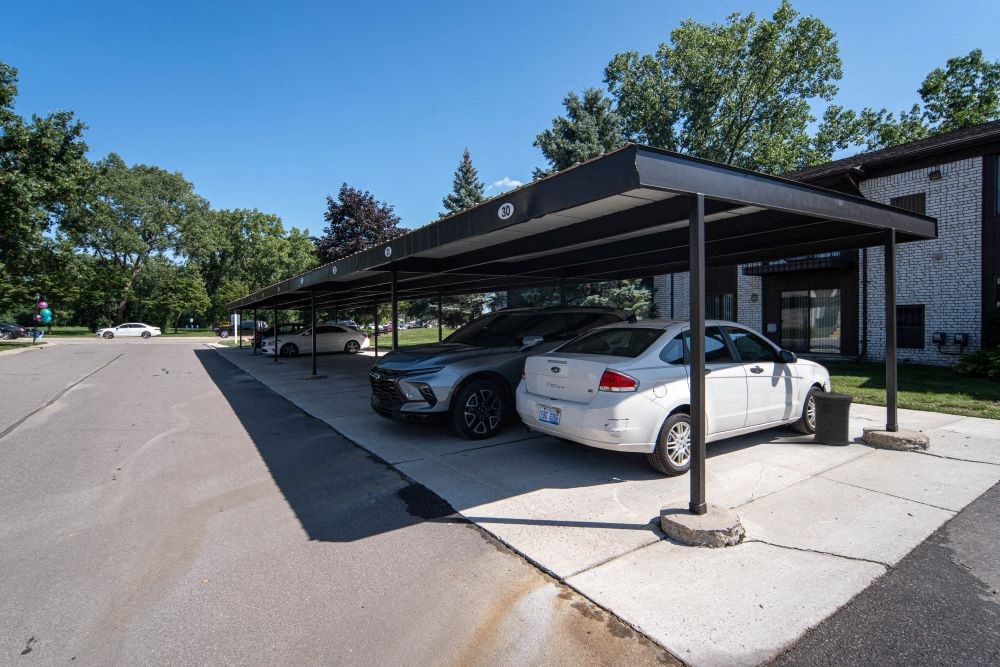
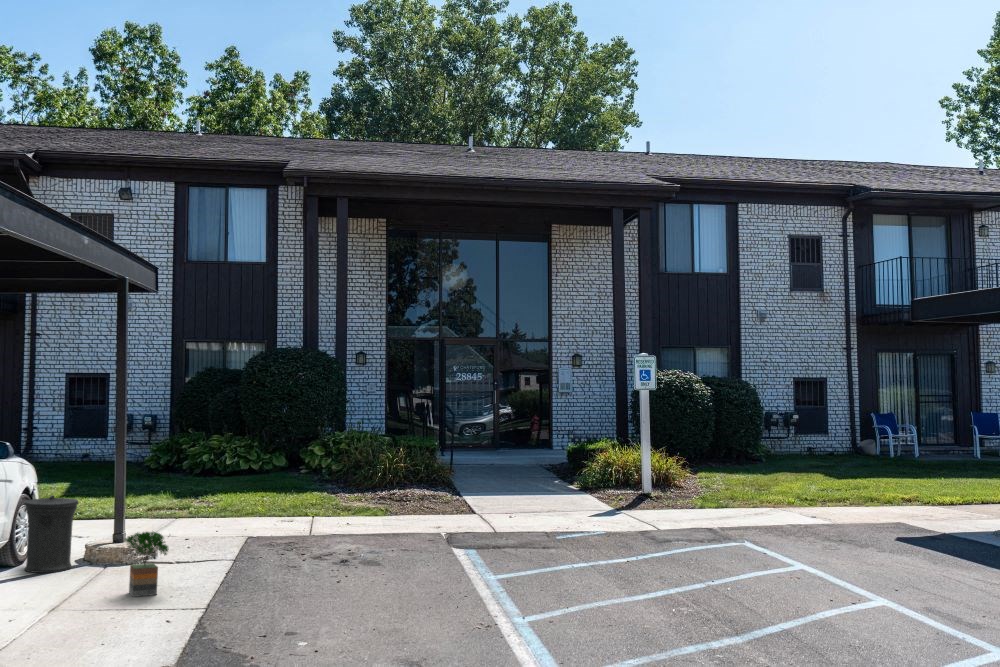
potted tree: none [879,428,924,484] -> present [125,532,169,597]

